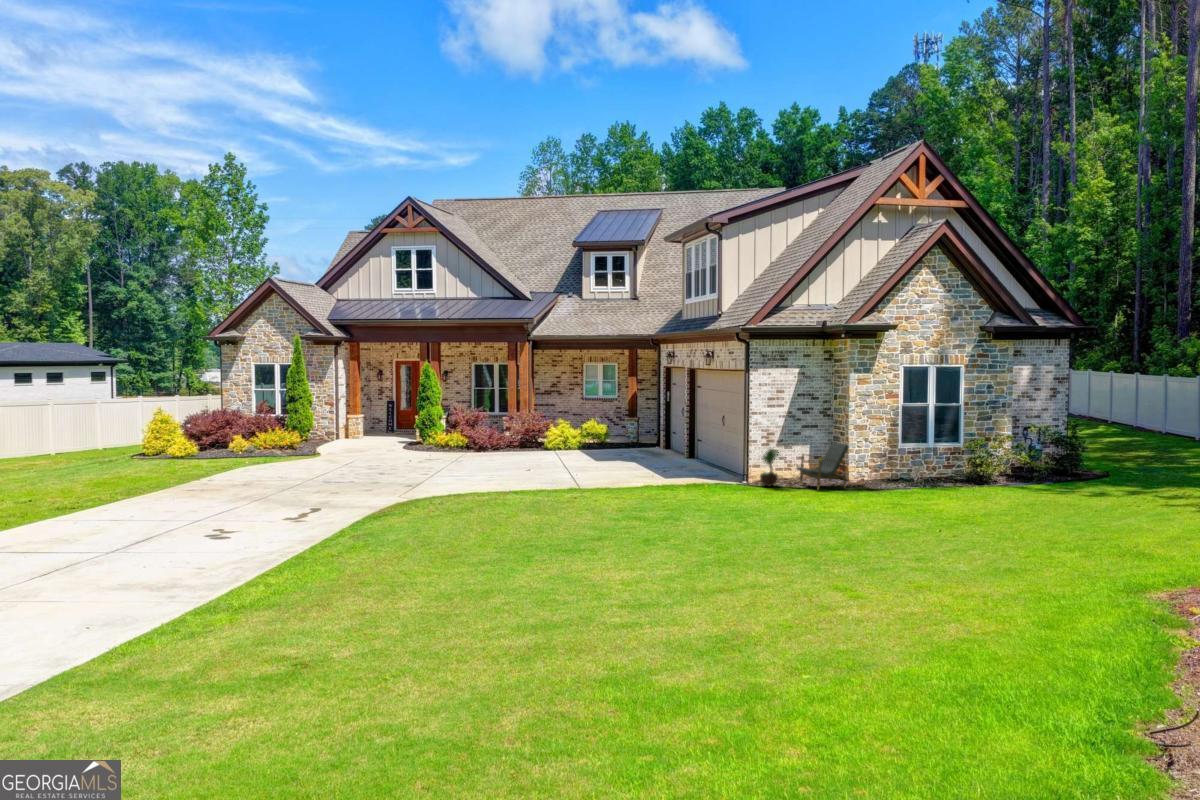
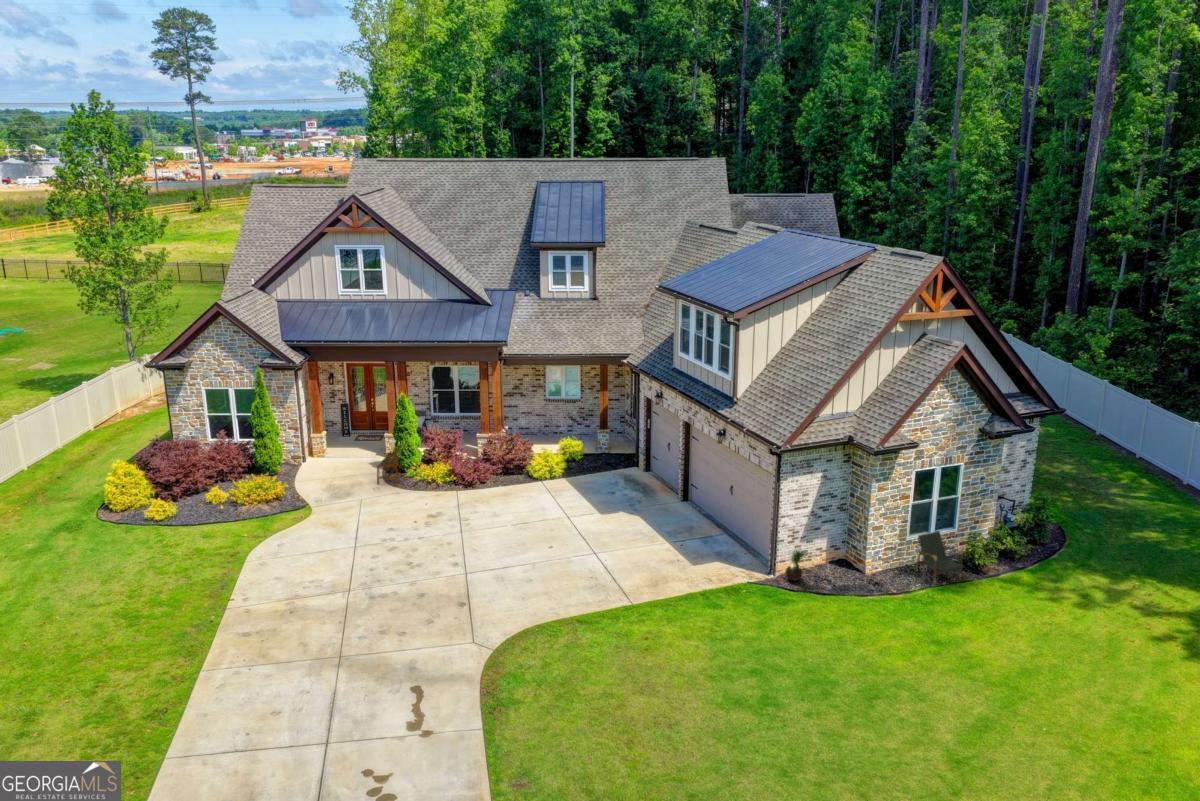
bench: none [393,411,429,448] -> present [377,443,402,484]
lounge chair: present [796,442,849,490] -> present [916,531,964,583]

